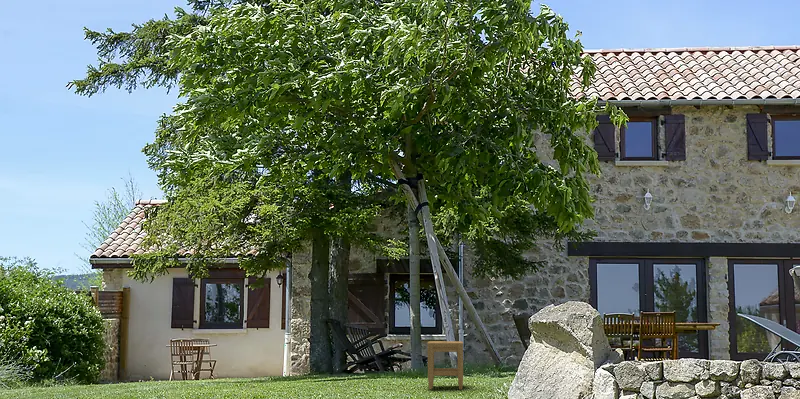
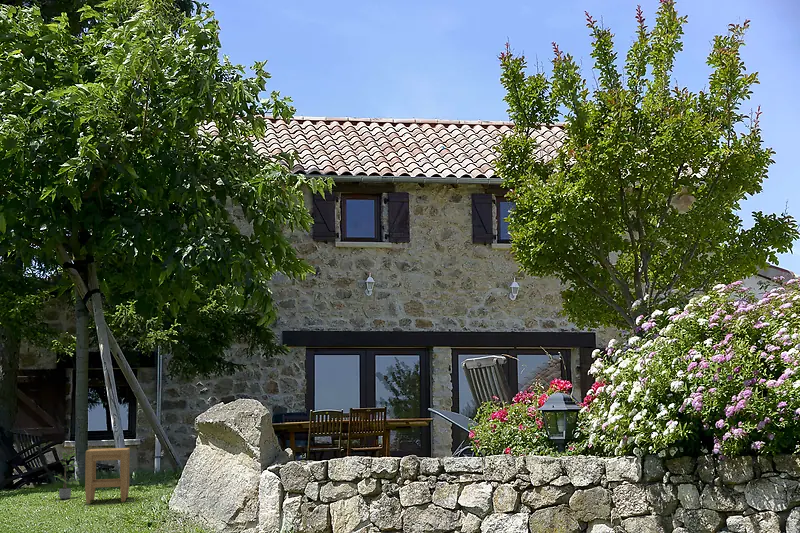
potted plant: none [397,340,420,384] -> present [55,450,79,499]

